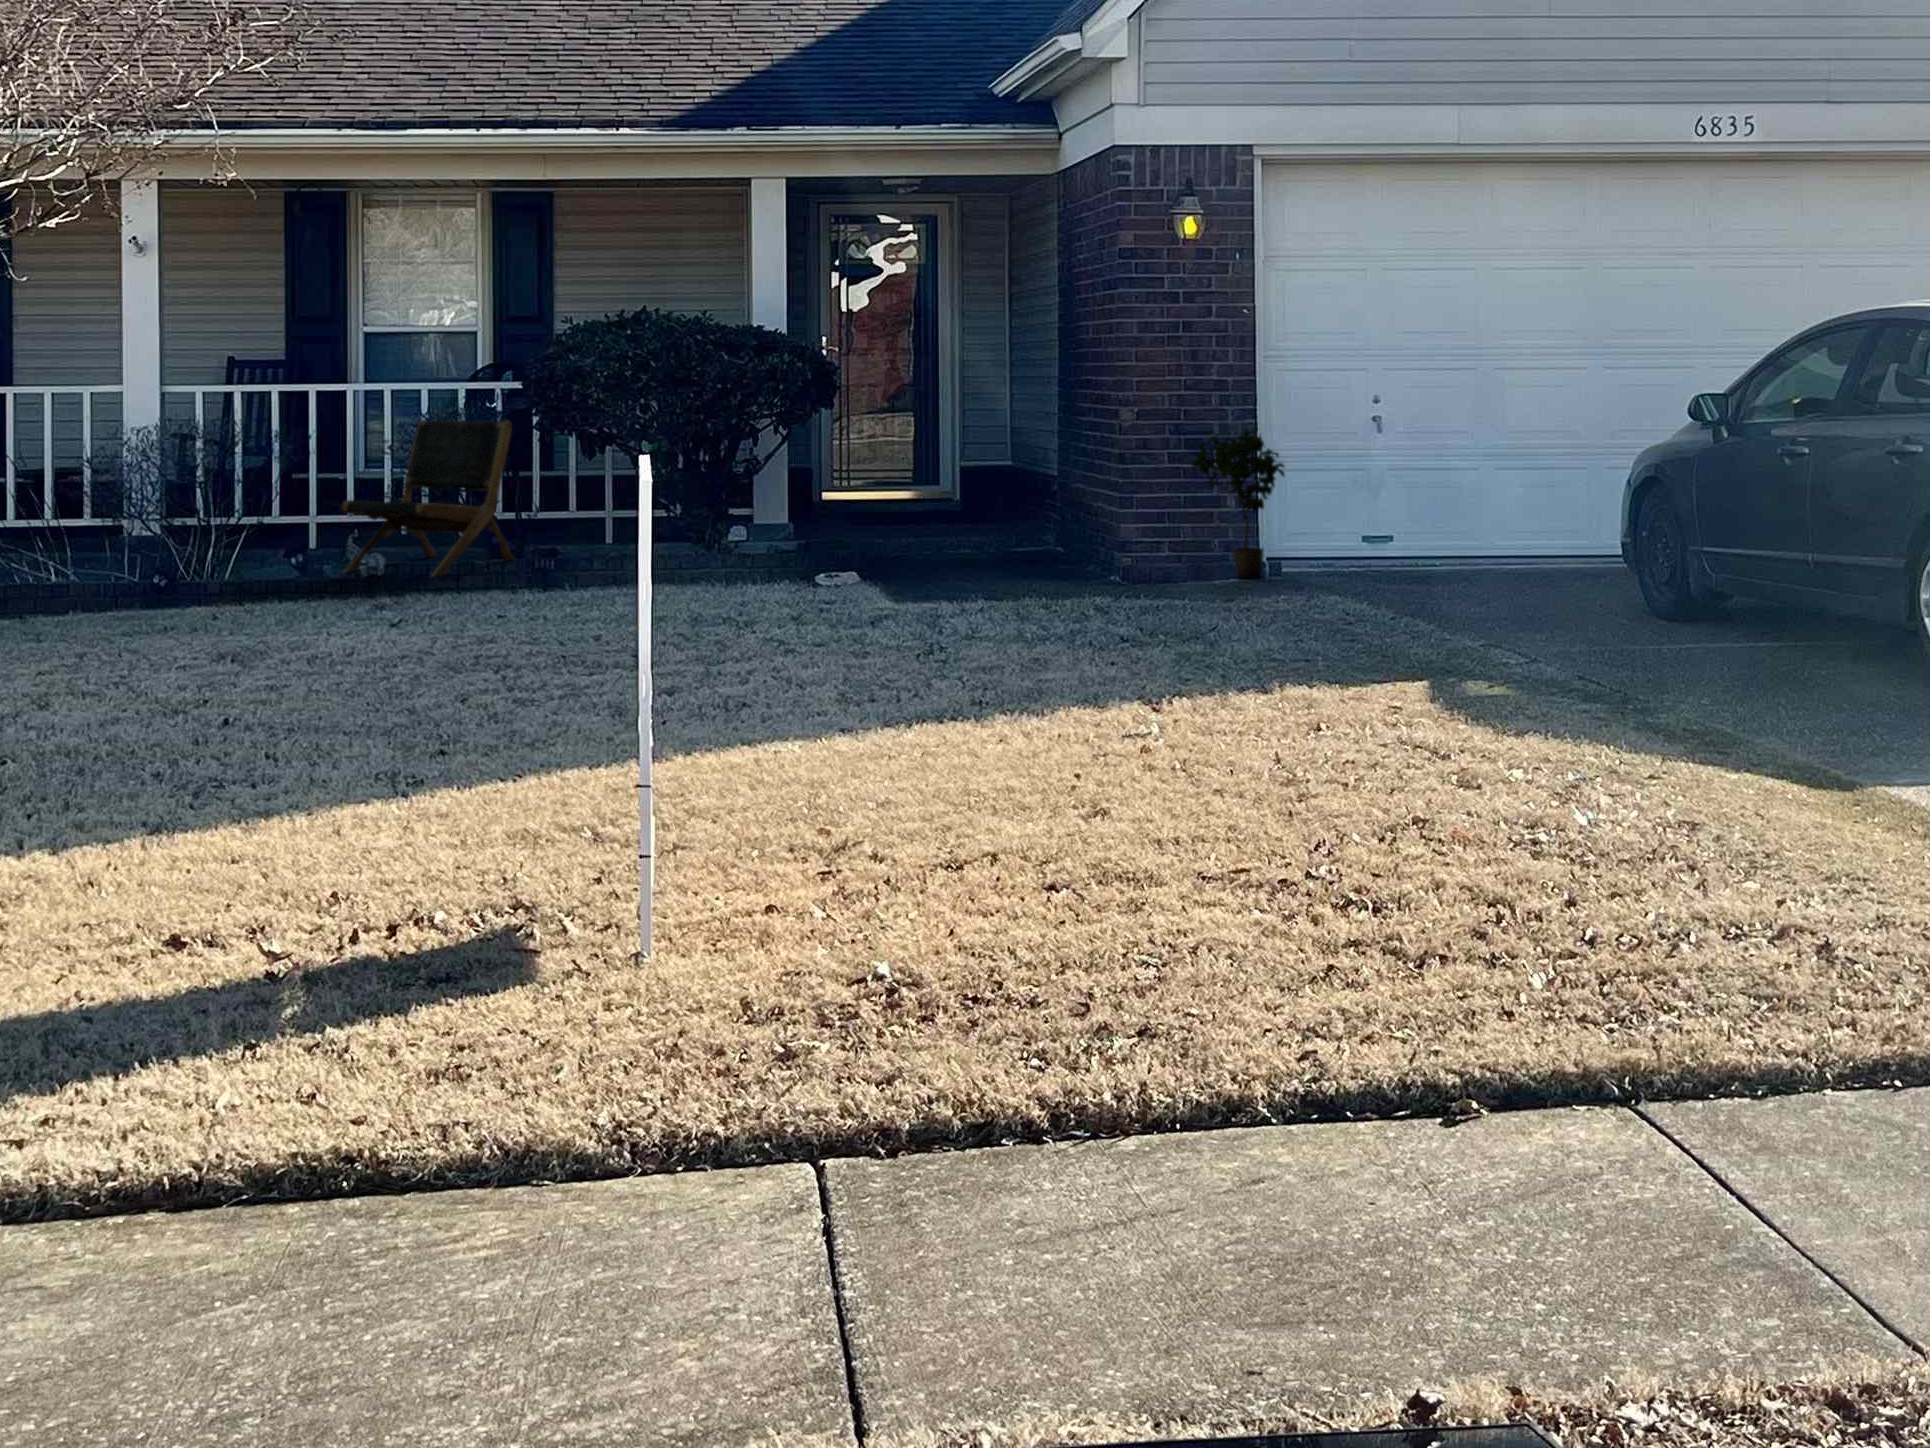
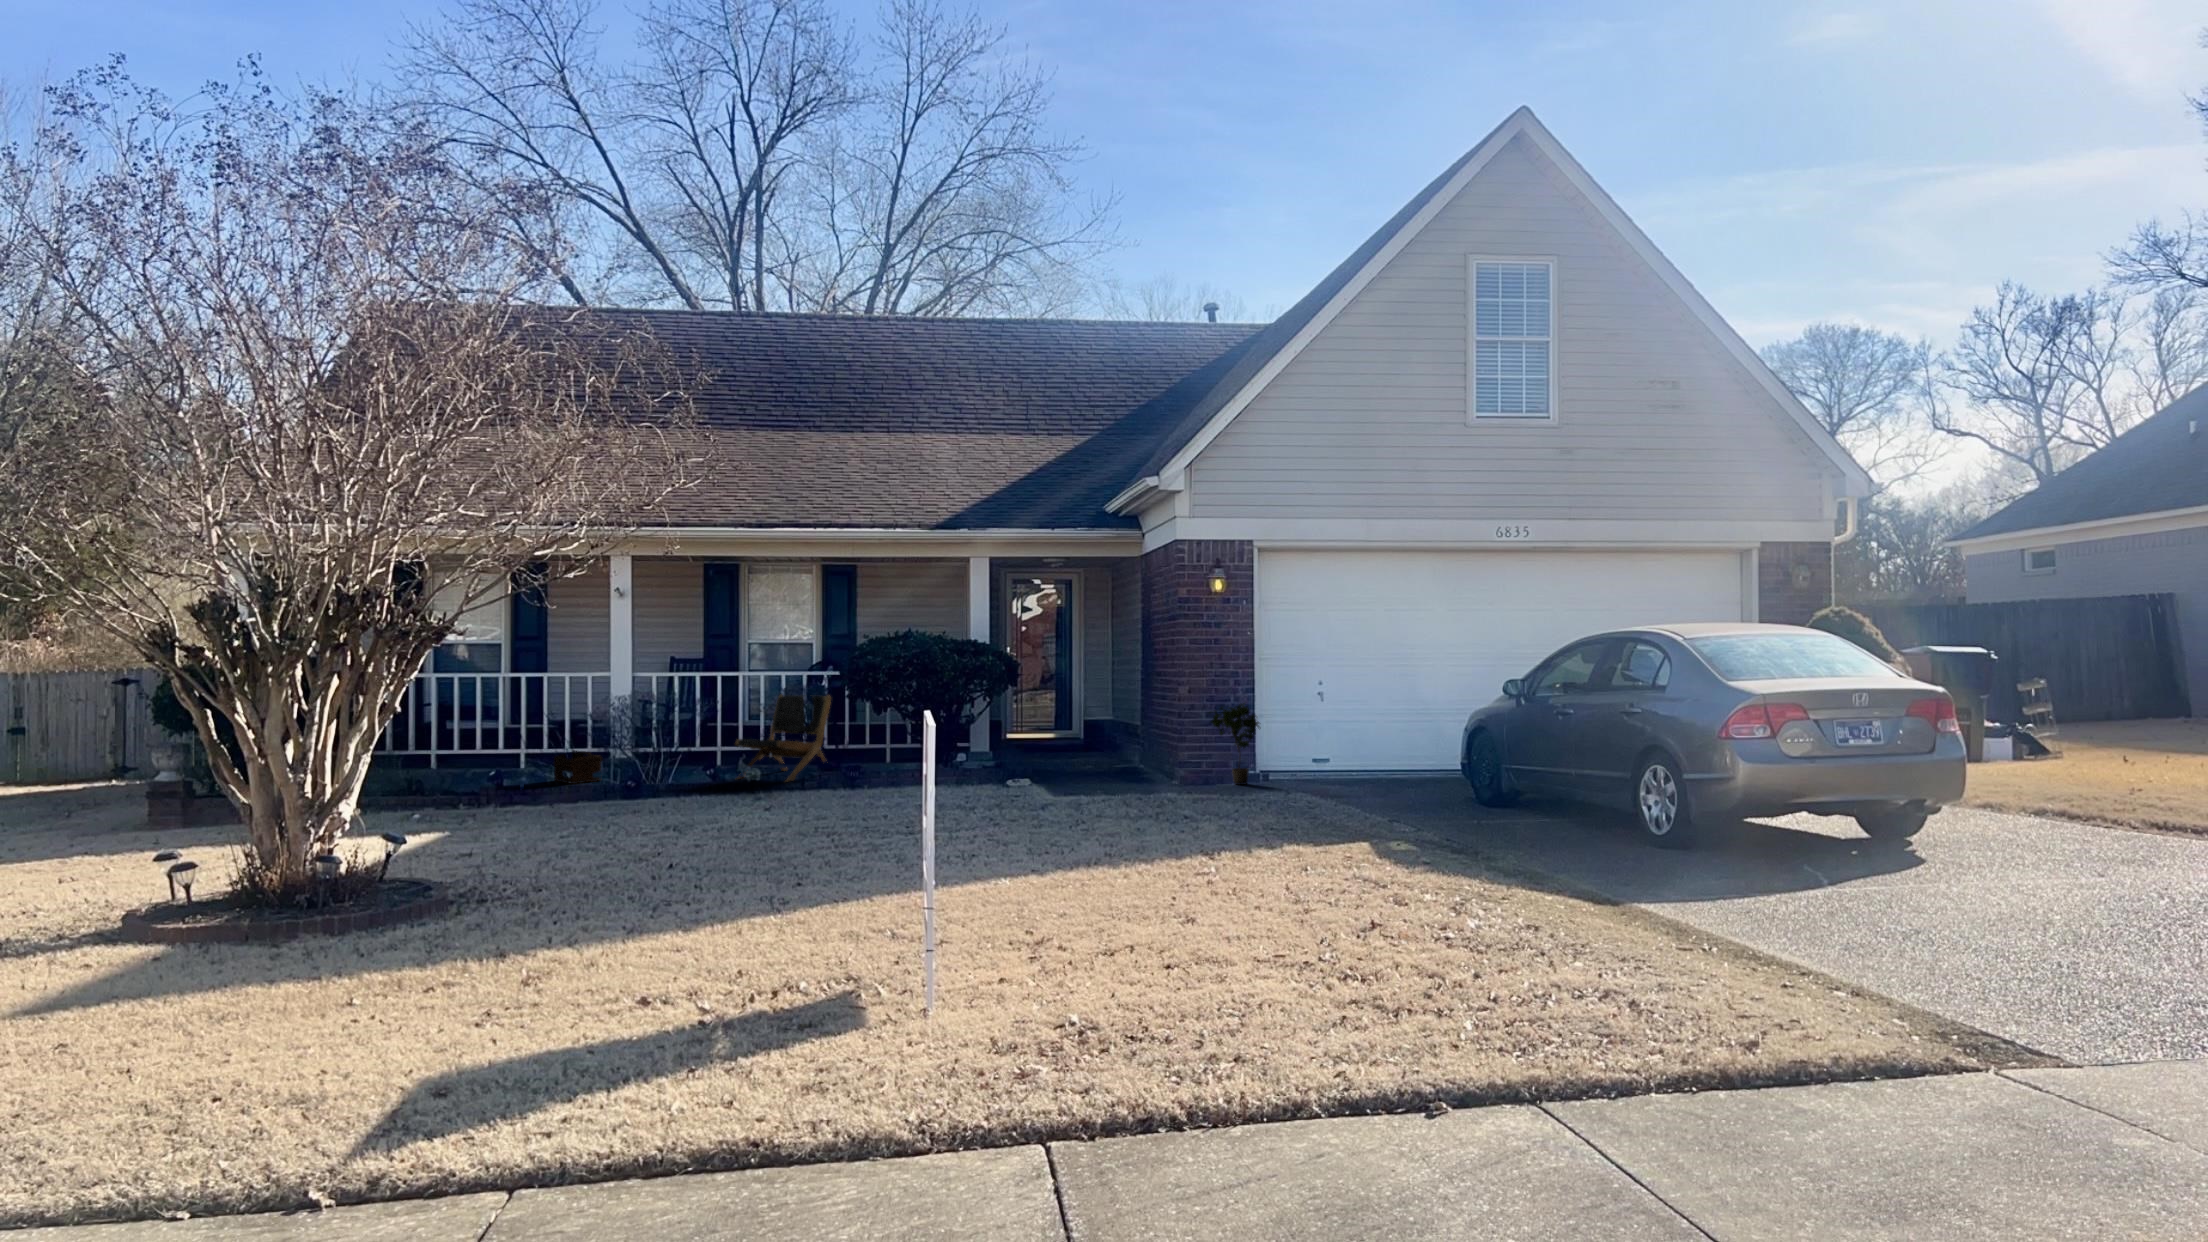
basket: none [22,522,109,583] -> present [554,750,603,784]

